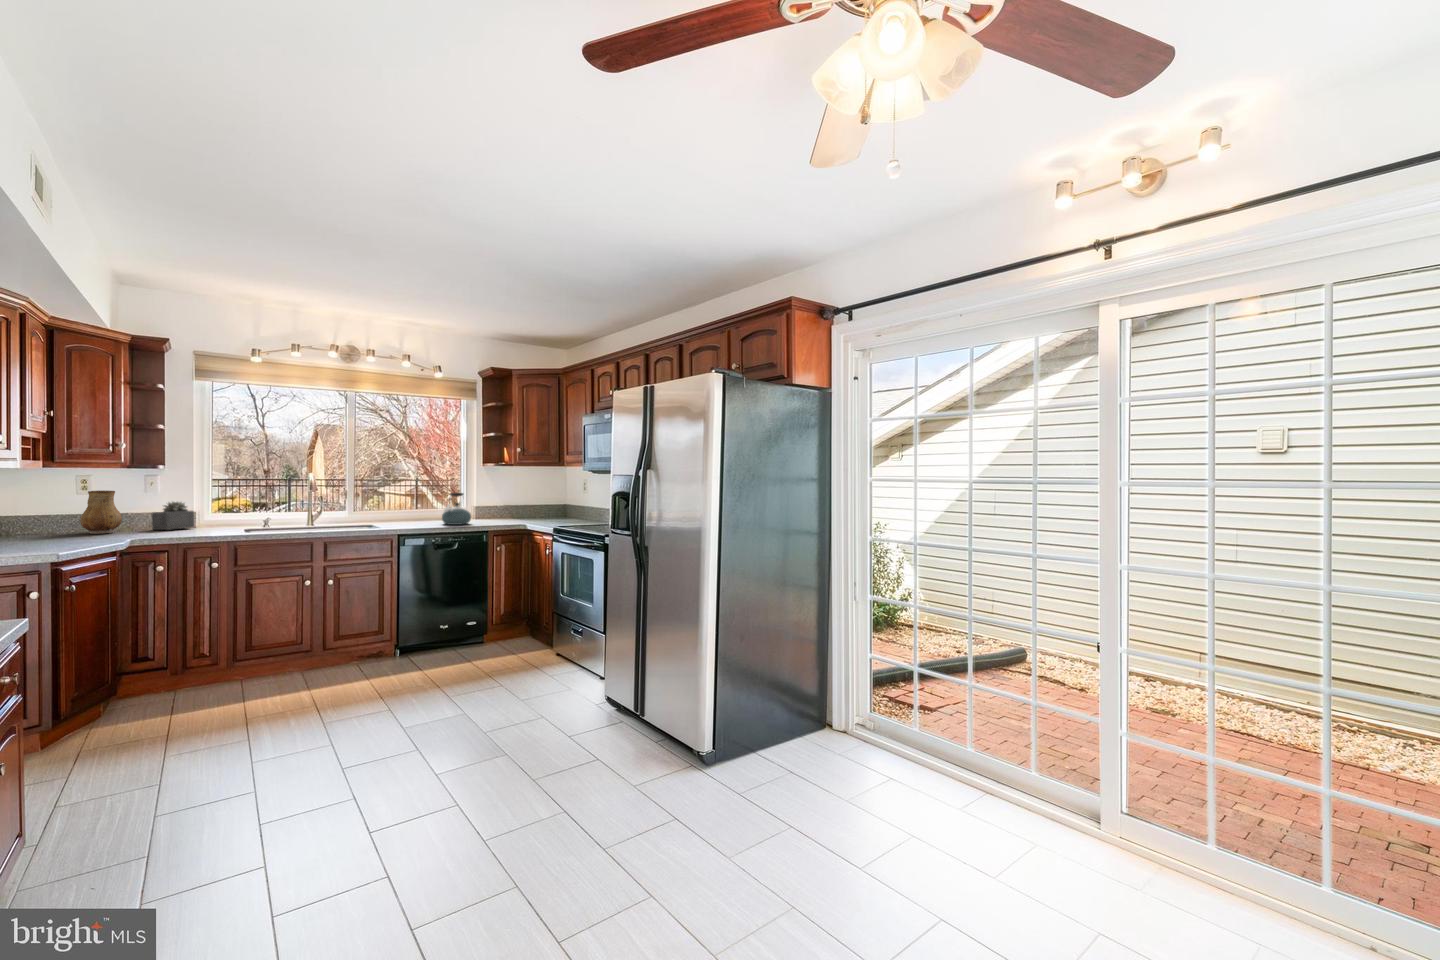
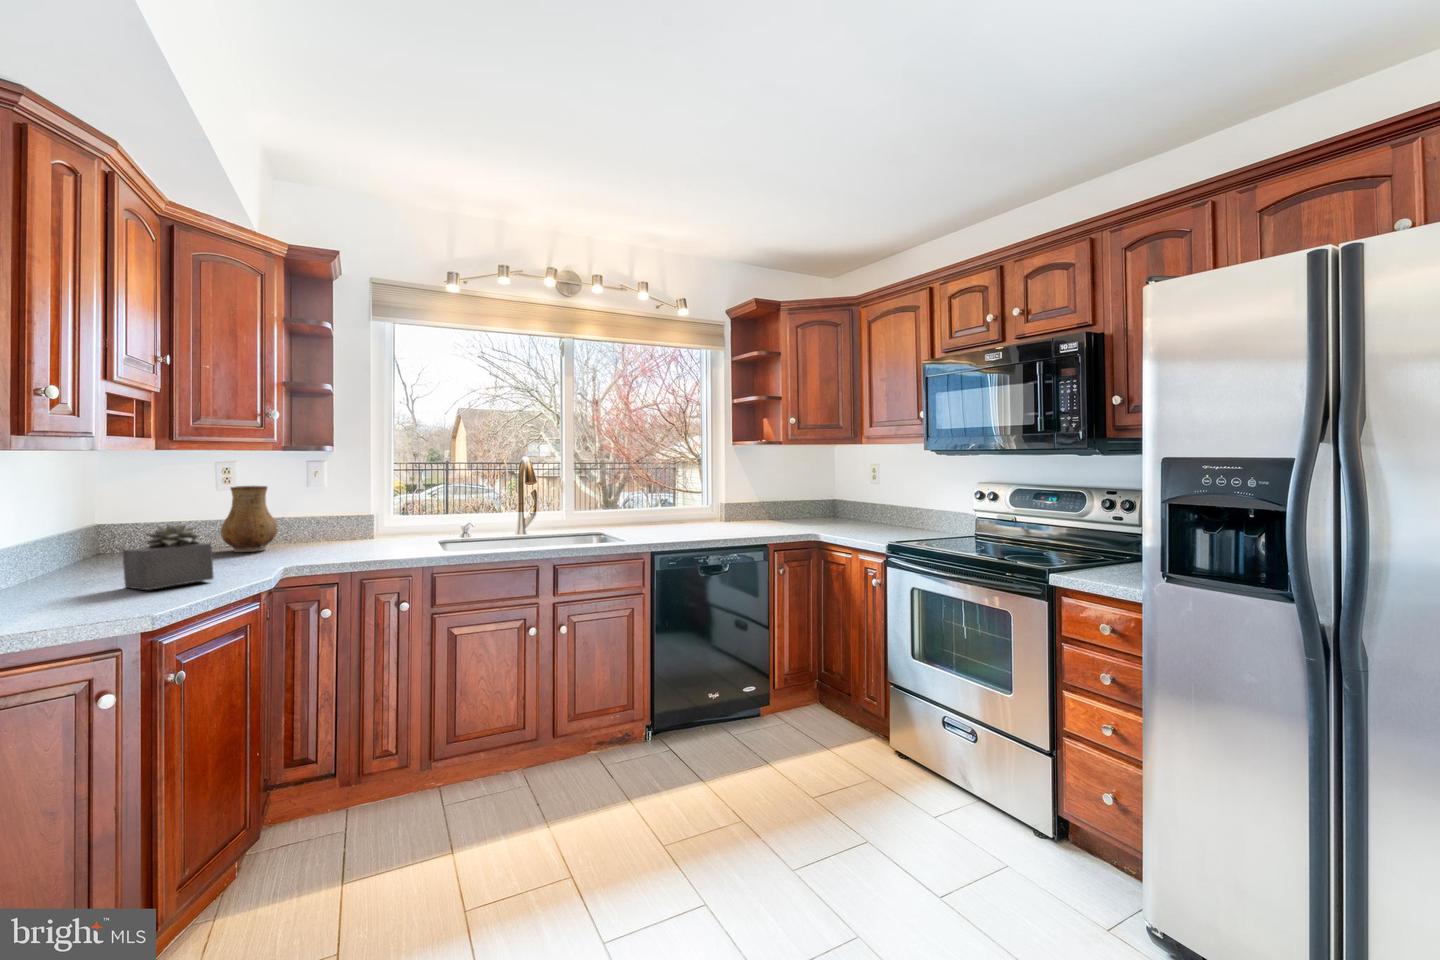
kettle: present [442,493,471,525] -> none [699,487,740,535]
succulent plant: present [152,502,194,530] -> present [123,524,213,590]

